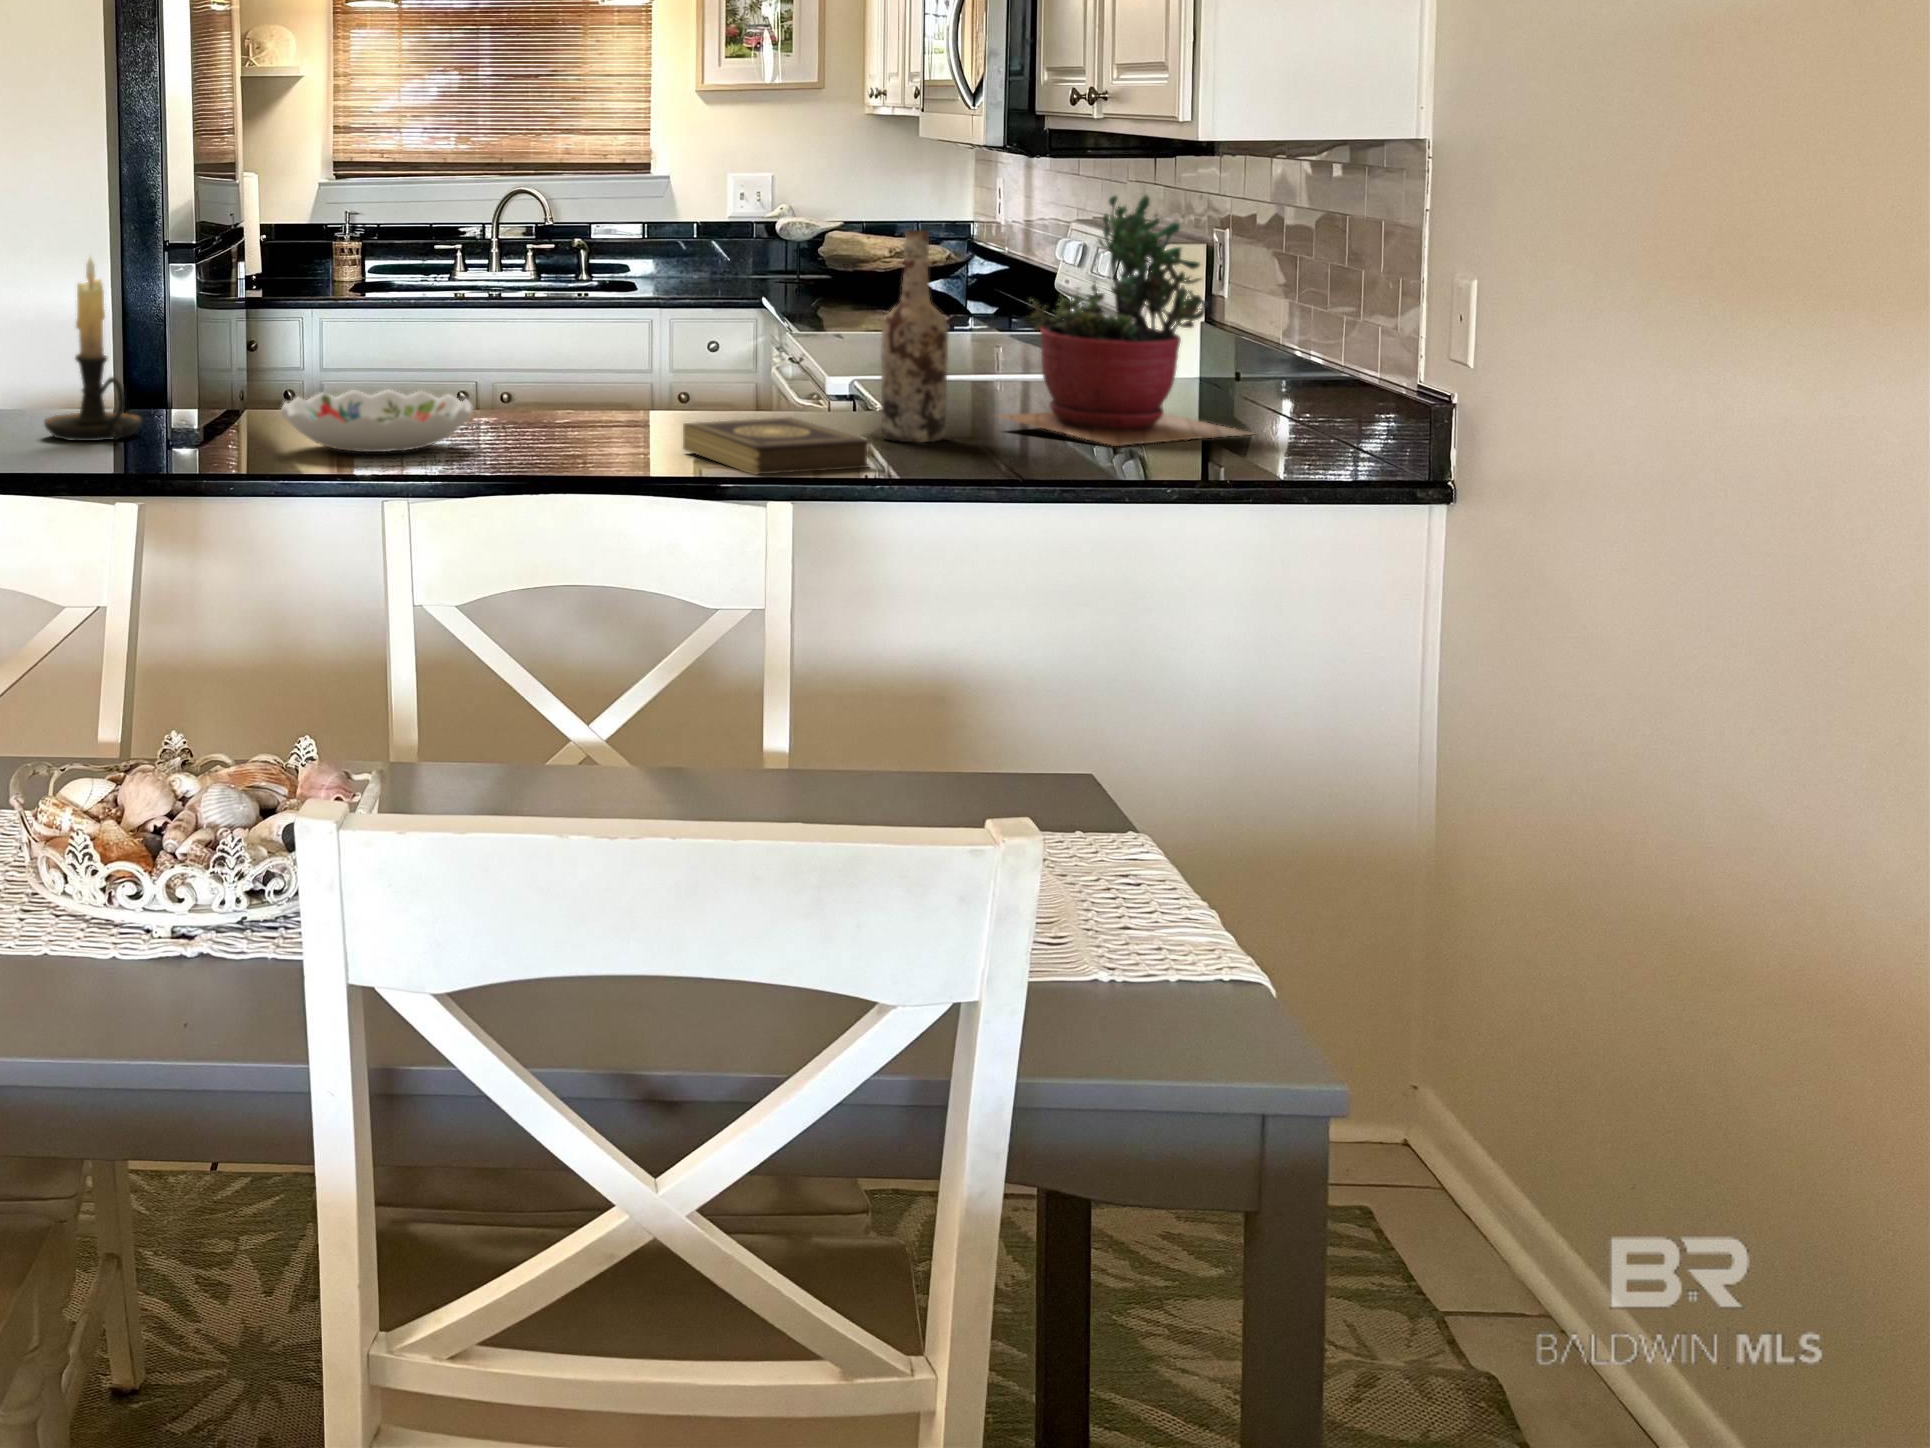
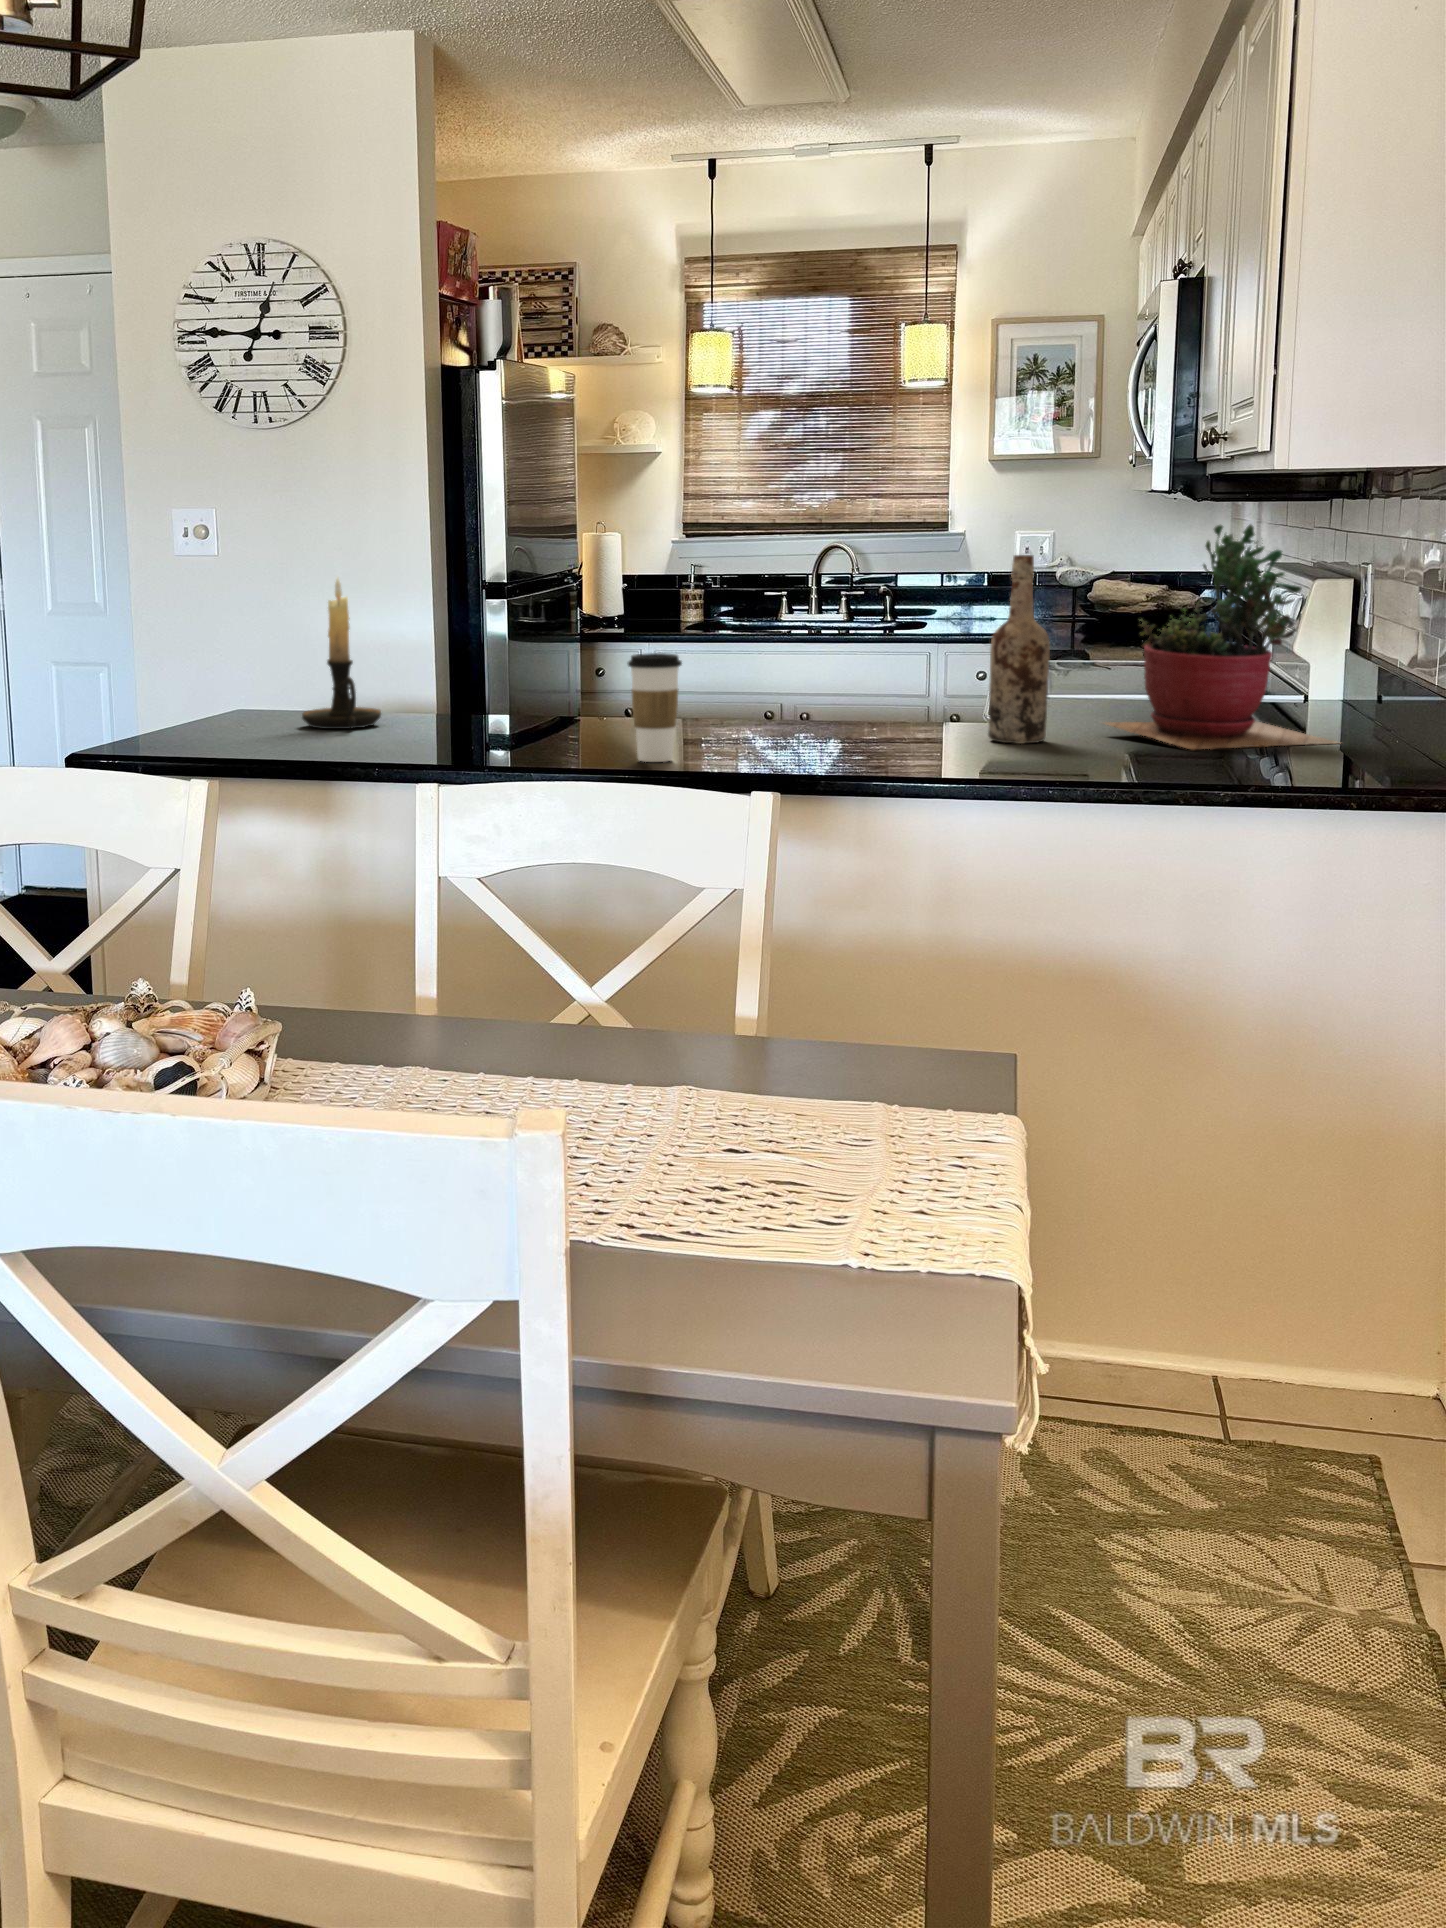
coffee cup: none [515,350,578,477] -> present [628,653,682,762]
decorative bowl: present [281,390,473,452] -> none [468,691,630,741]
book: present [683,417,869,474] -> none [799,719,945,765]

